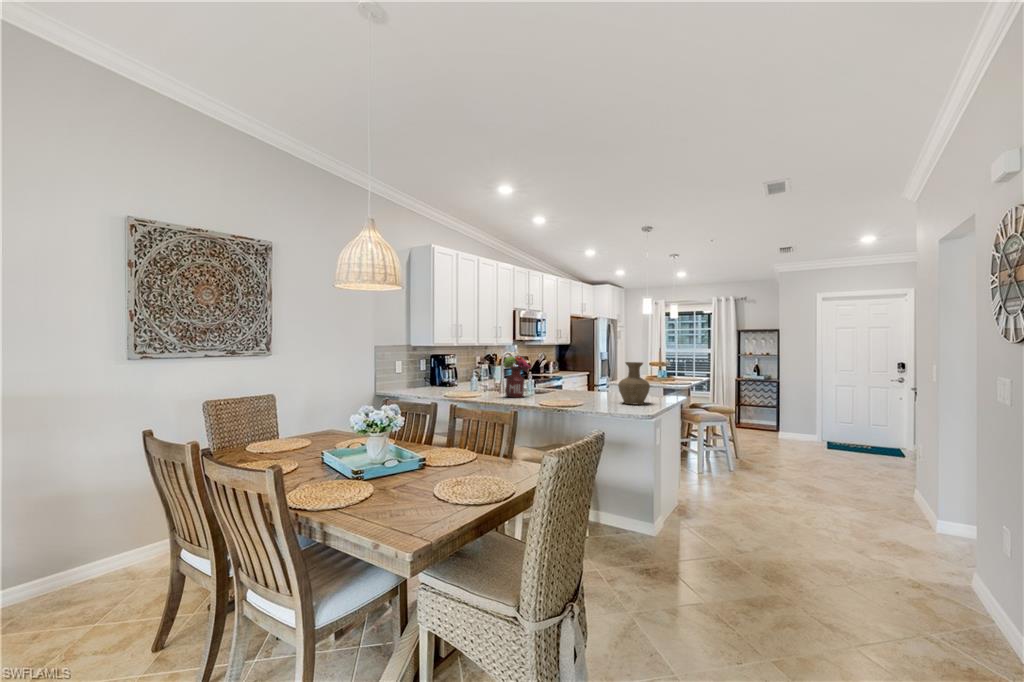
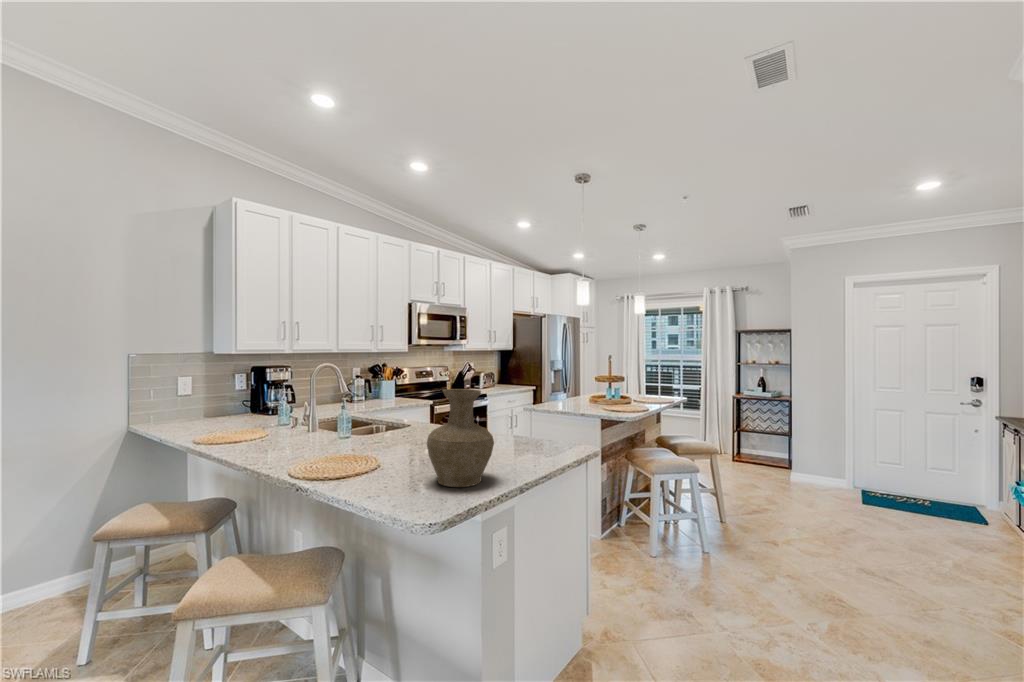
flower arrangement: present [503,356,531,397] -> none [256,371,316,451]

